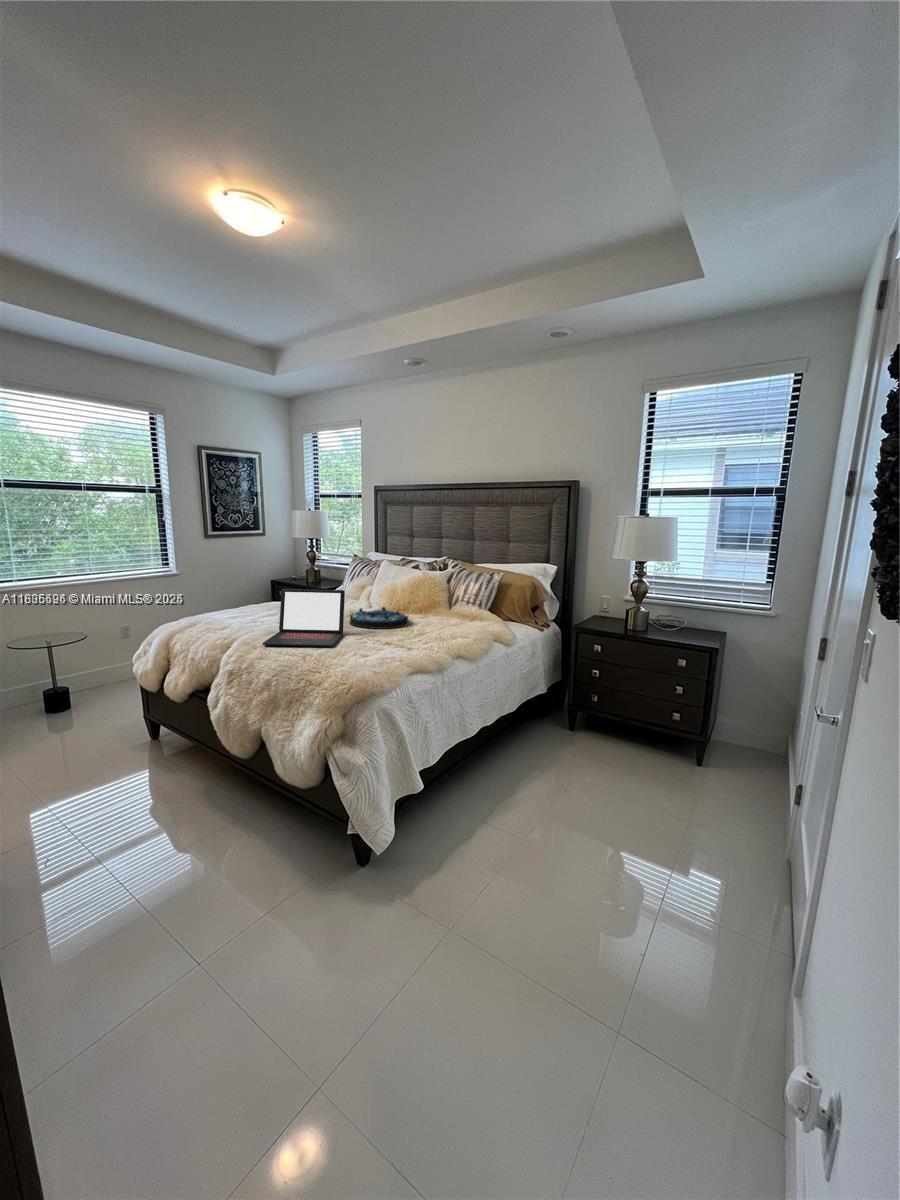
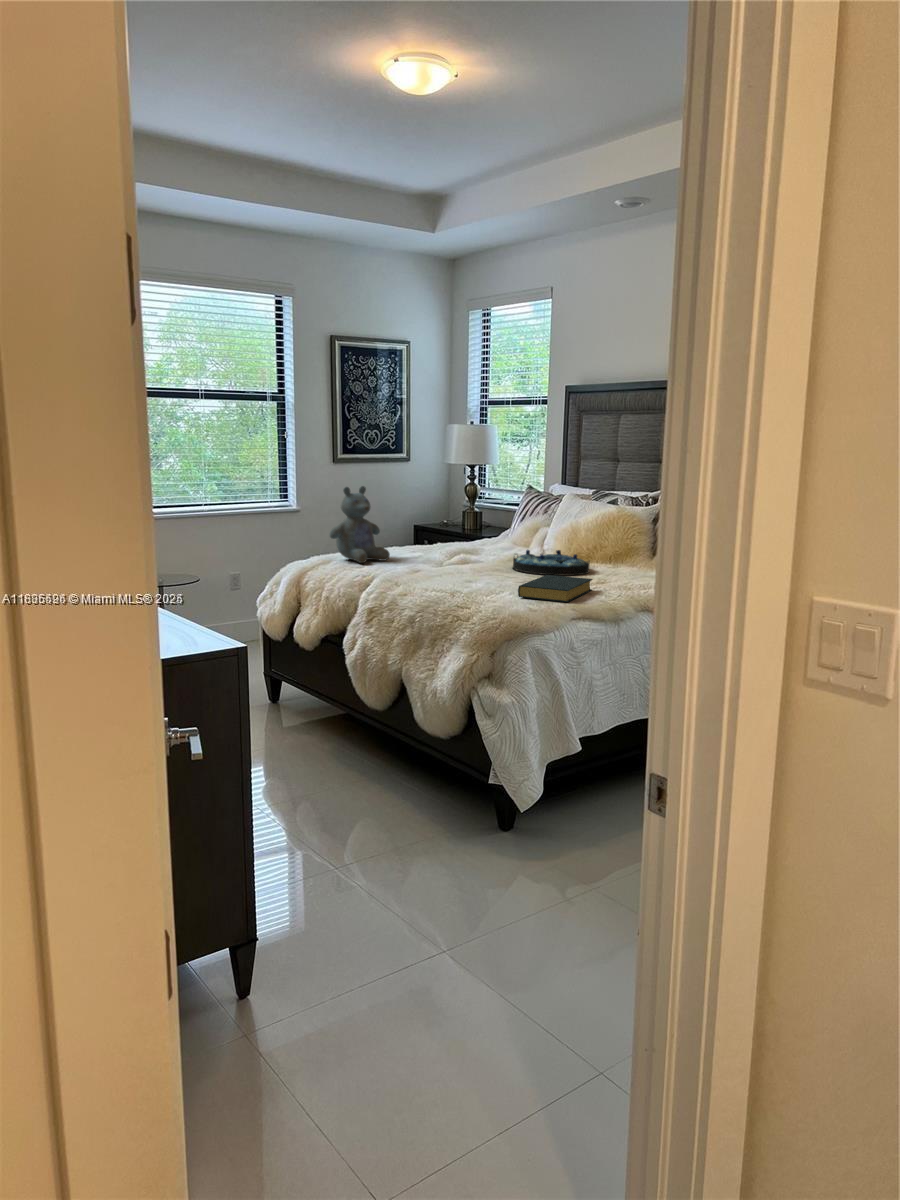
stuffed bear: none [195,562,249,625] -> present [329,486,390,563]
laptop: present [263,589,345,647] -> none [406,518,507,587]
hardback book: none [360,633,416,660] -> present [518,575,592,602]

